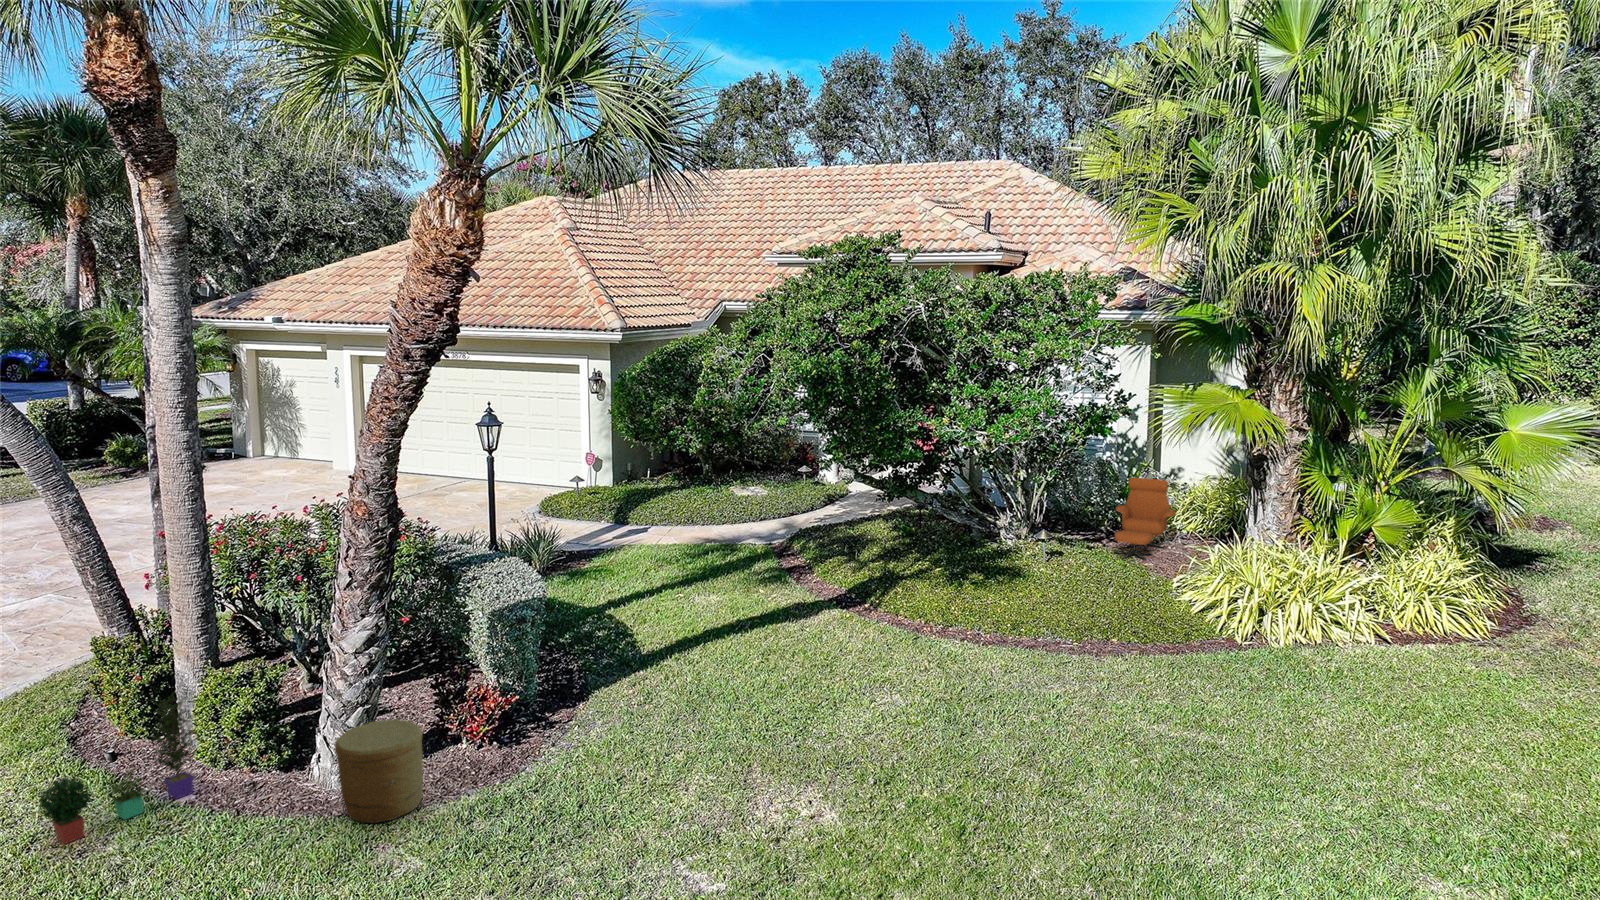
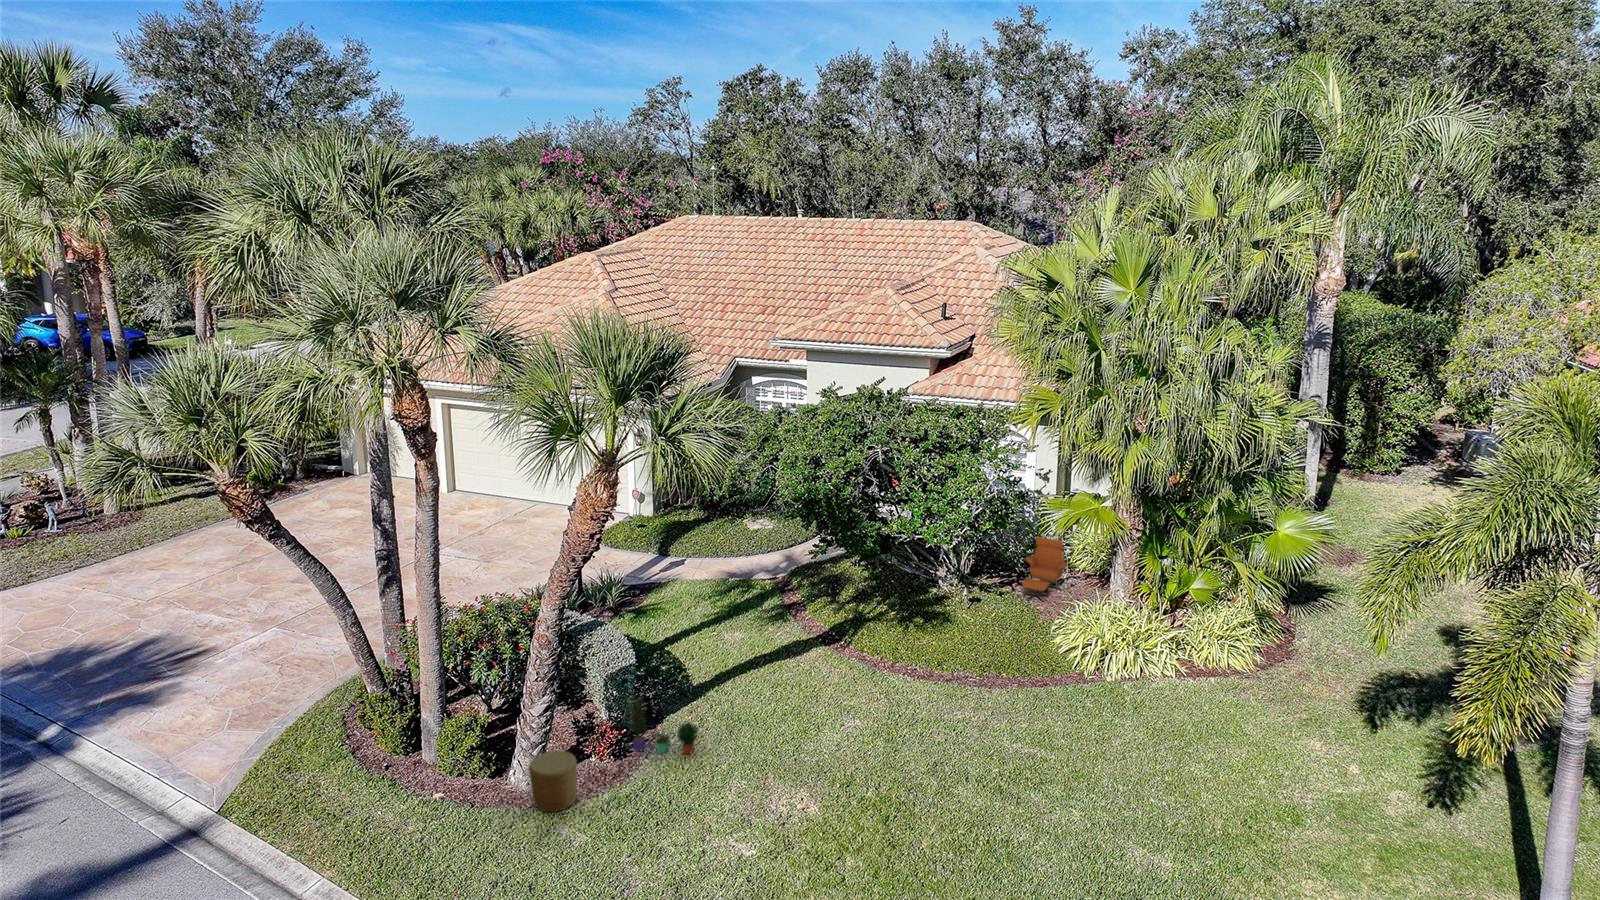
potted plant: present [39,692,195,844] -> present [627,697,698,754]

